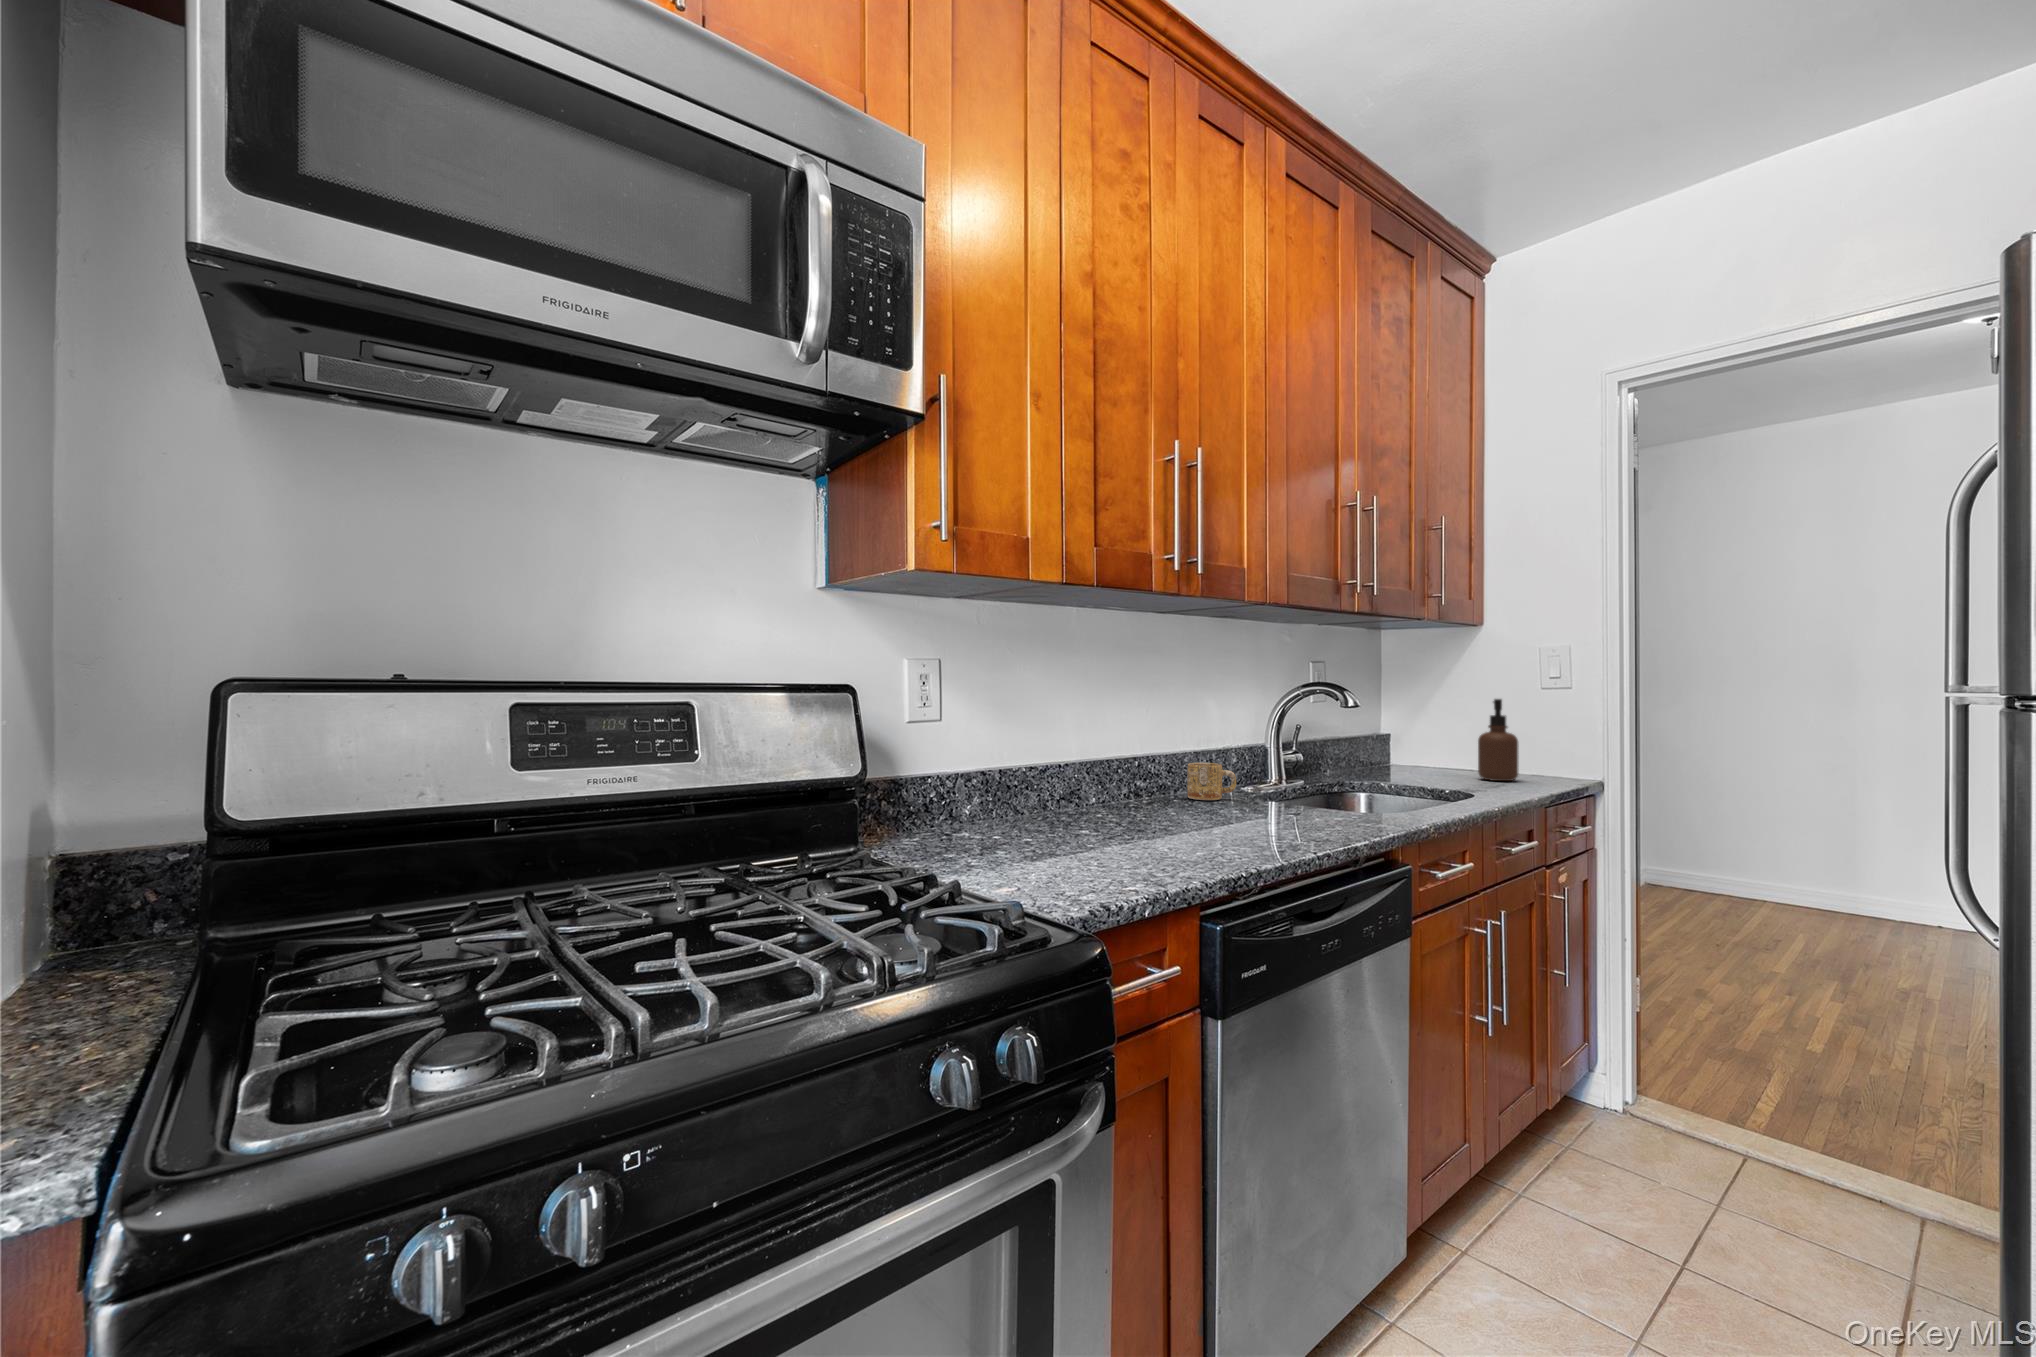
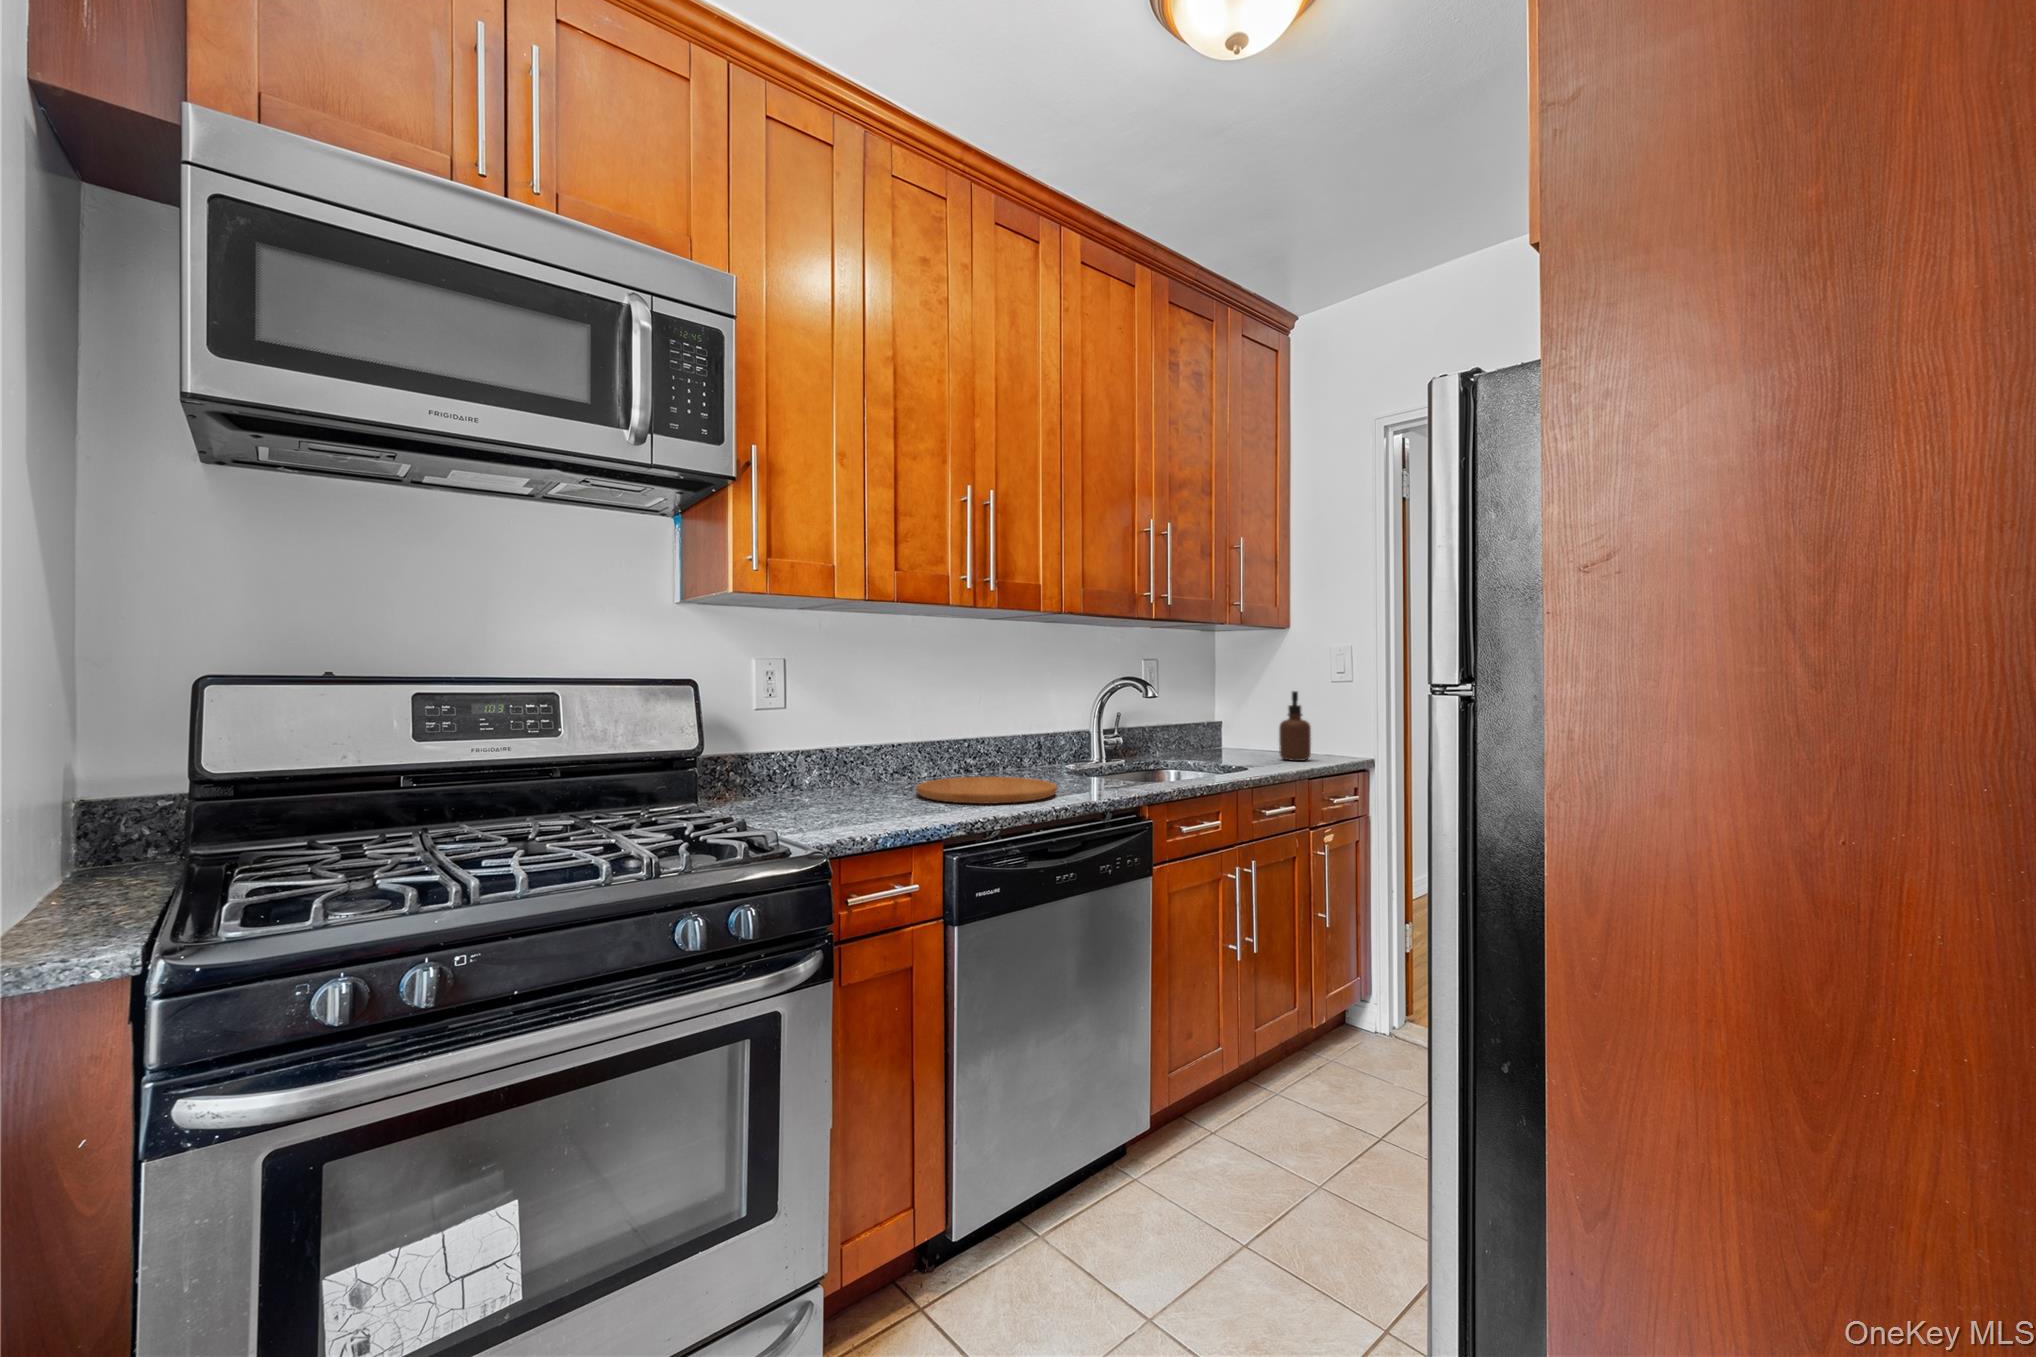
mug: present [1187,763,1236,800] -> none [1009,745,1049,775]
cutting board: none [1112,805,1294,846] -> present [916,777,1057,804]

